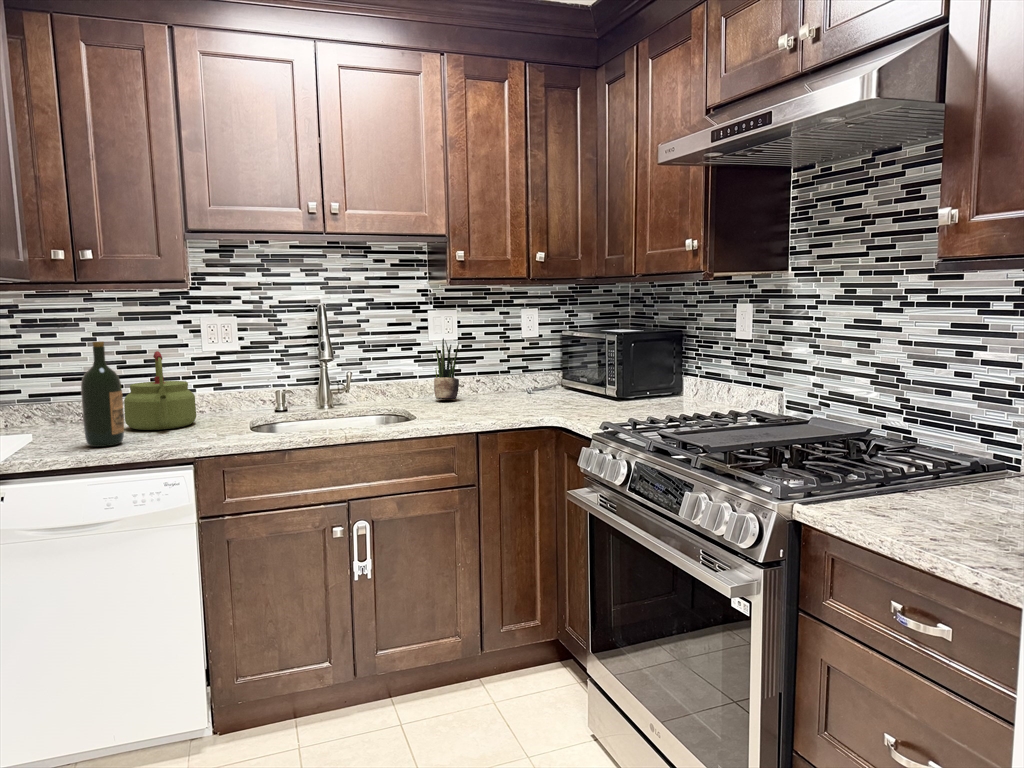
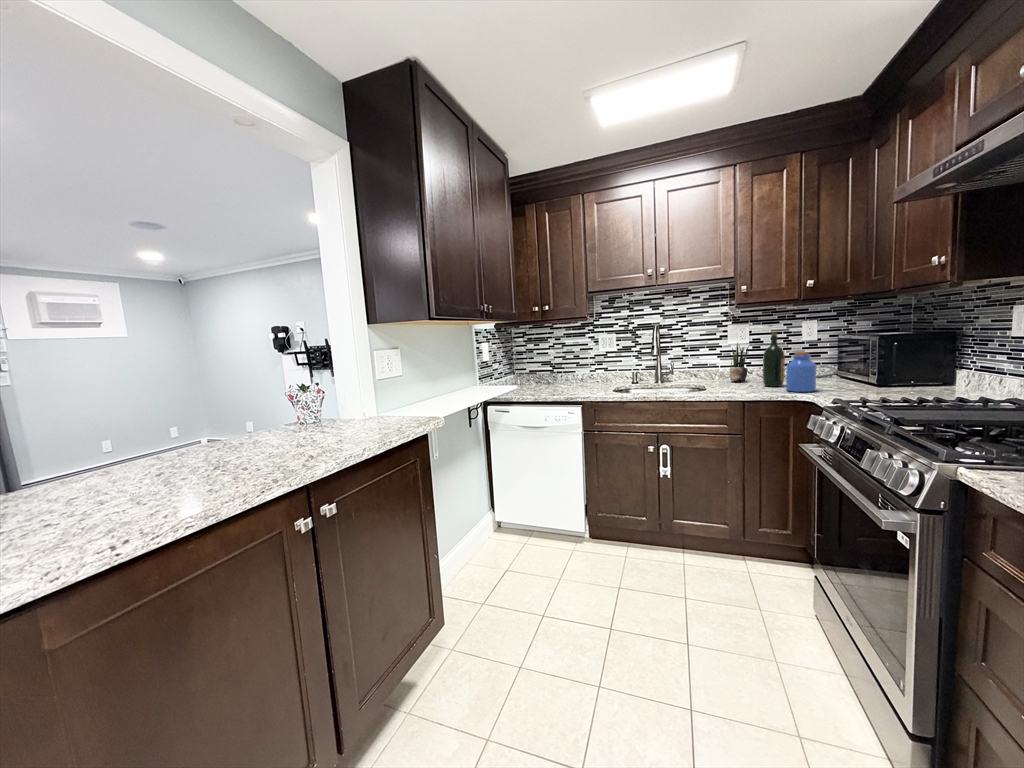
wine bottle: present [81,342,124,447] -> present [763,333,785,387]
kettle: present [124,351,196,430] -> none [561,352,592,388]
jar: none [524,355,559,413] -> present [786,352,816,392]

